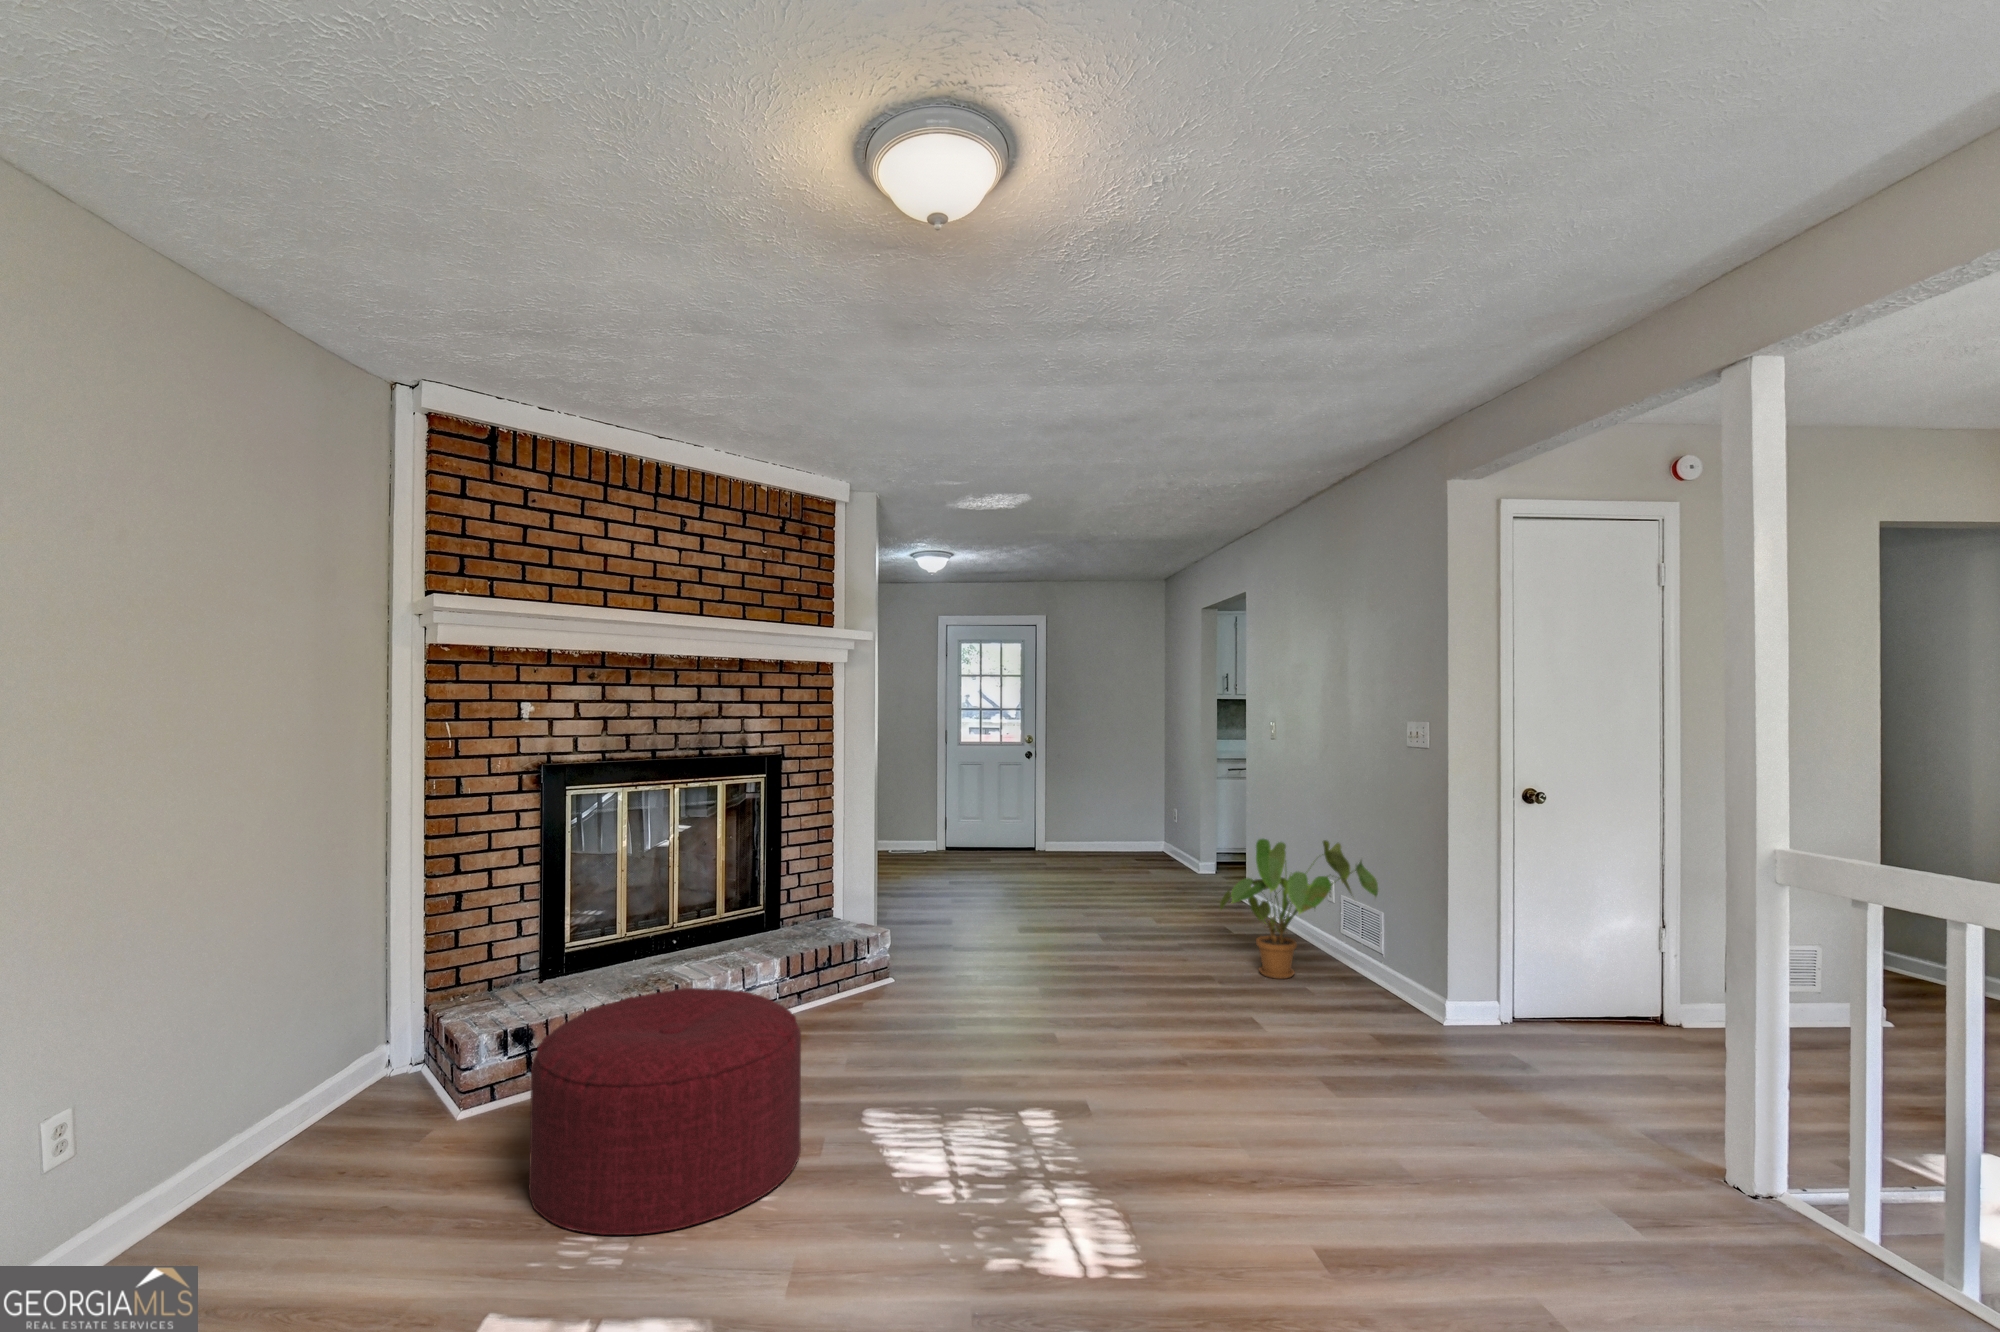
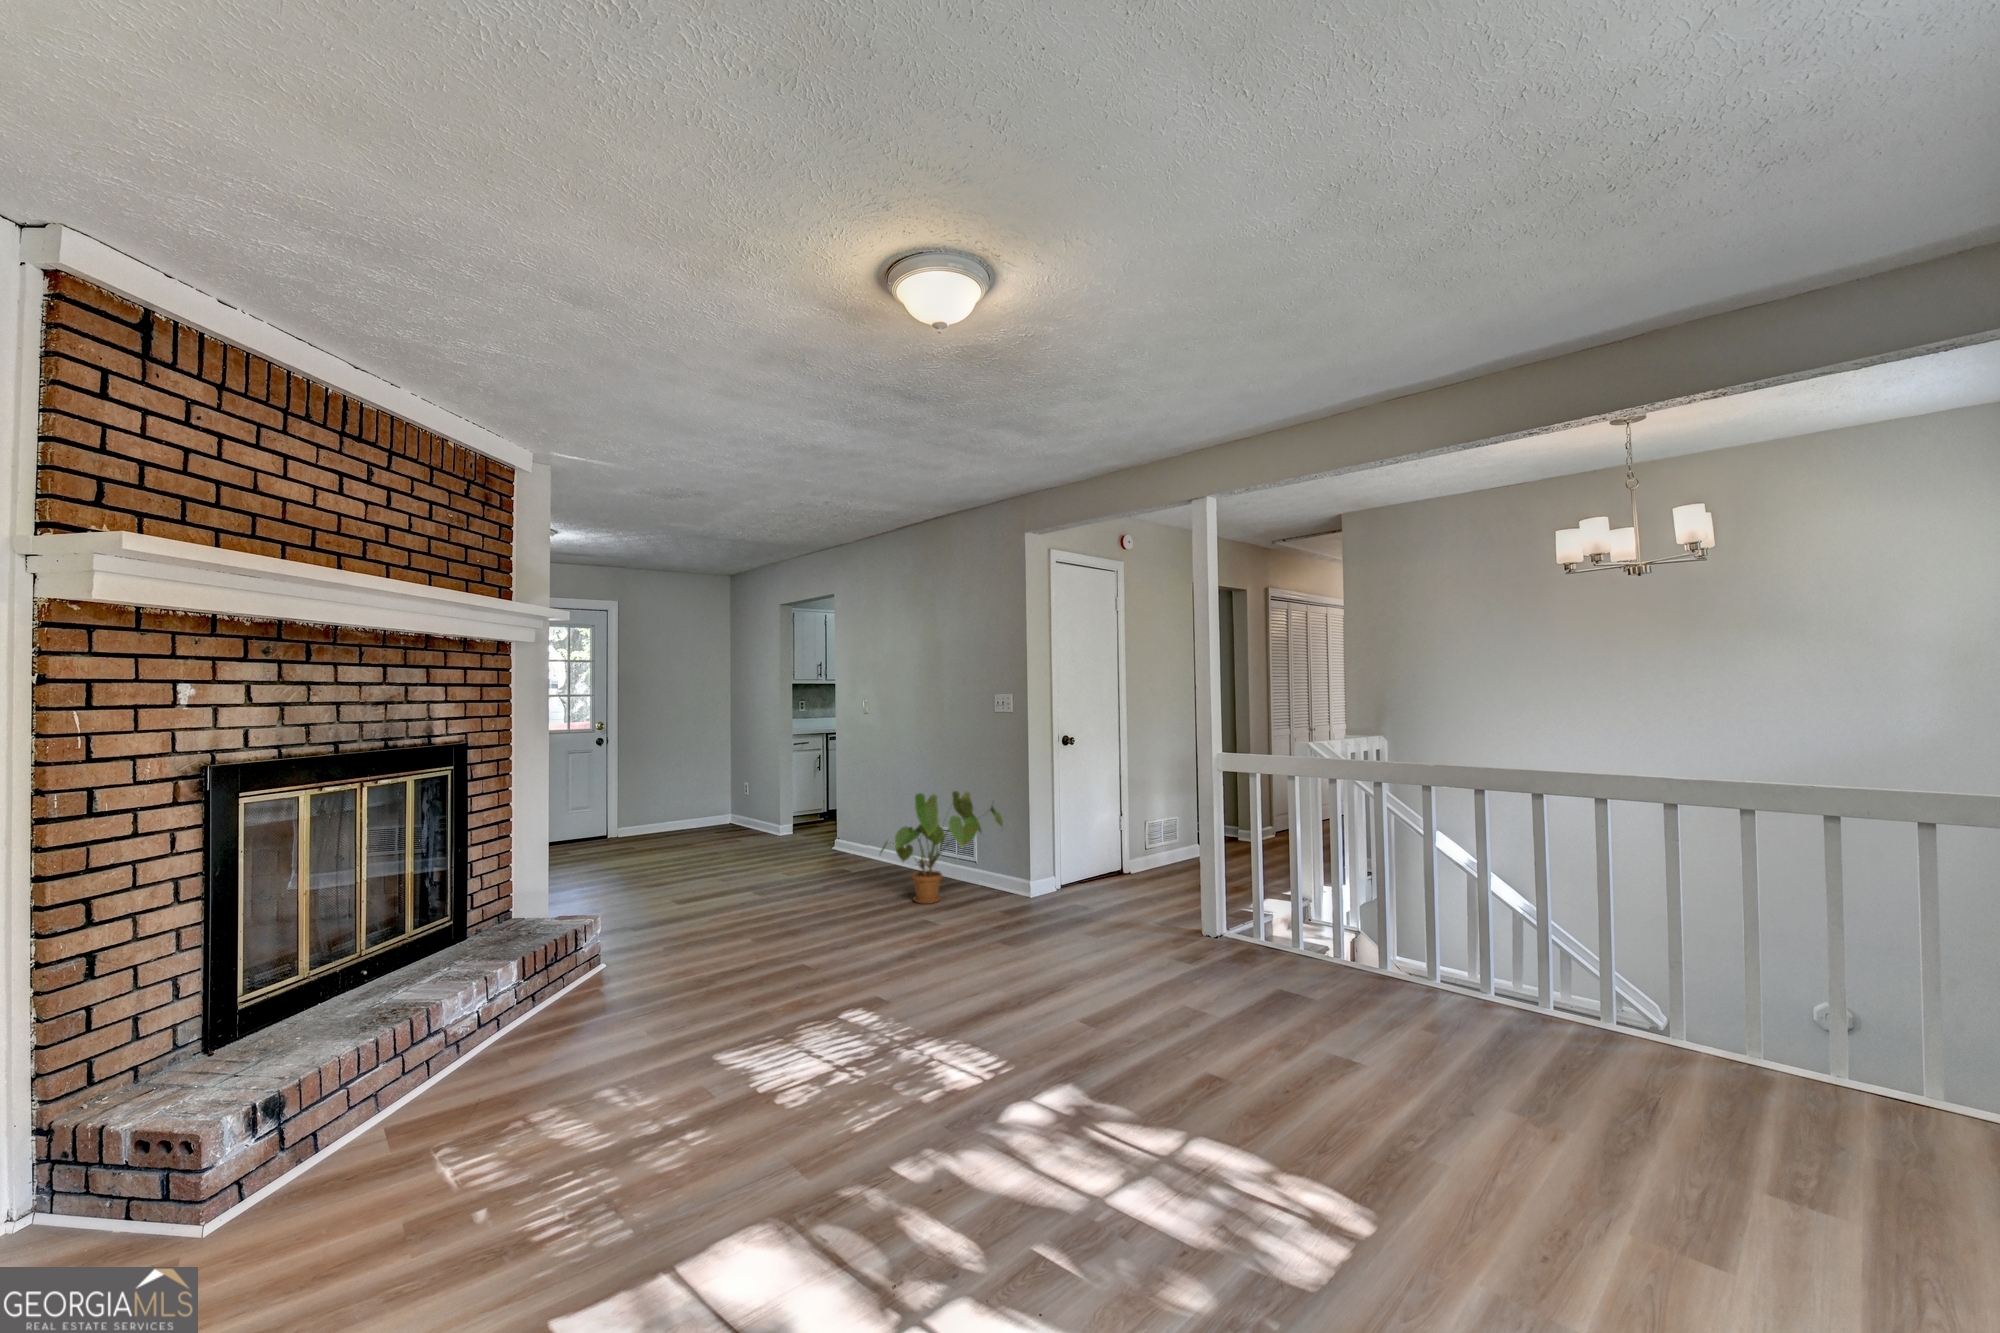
ottoman: present [529,988,801,1235] -> none [414,981,722,1262]

